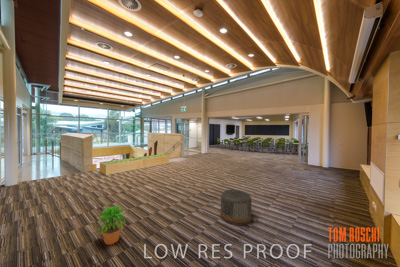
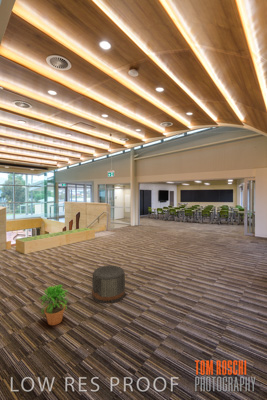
pouf: present [220,190,252,225] -> present [92,265,125,303]

